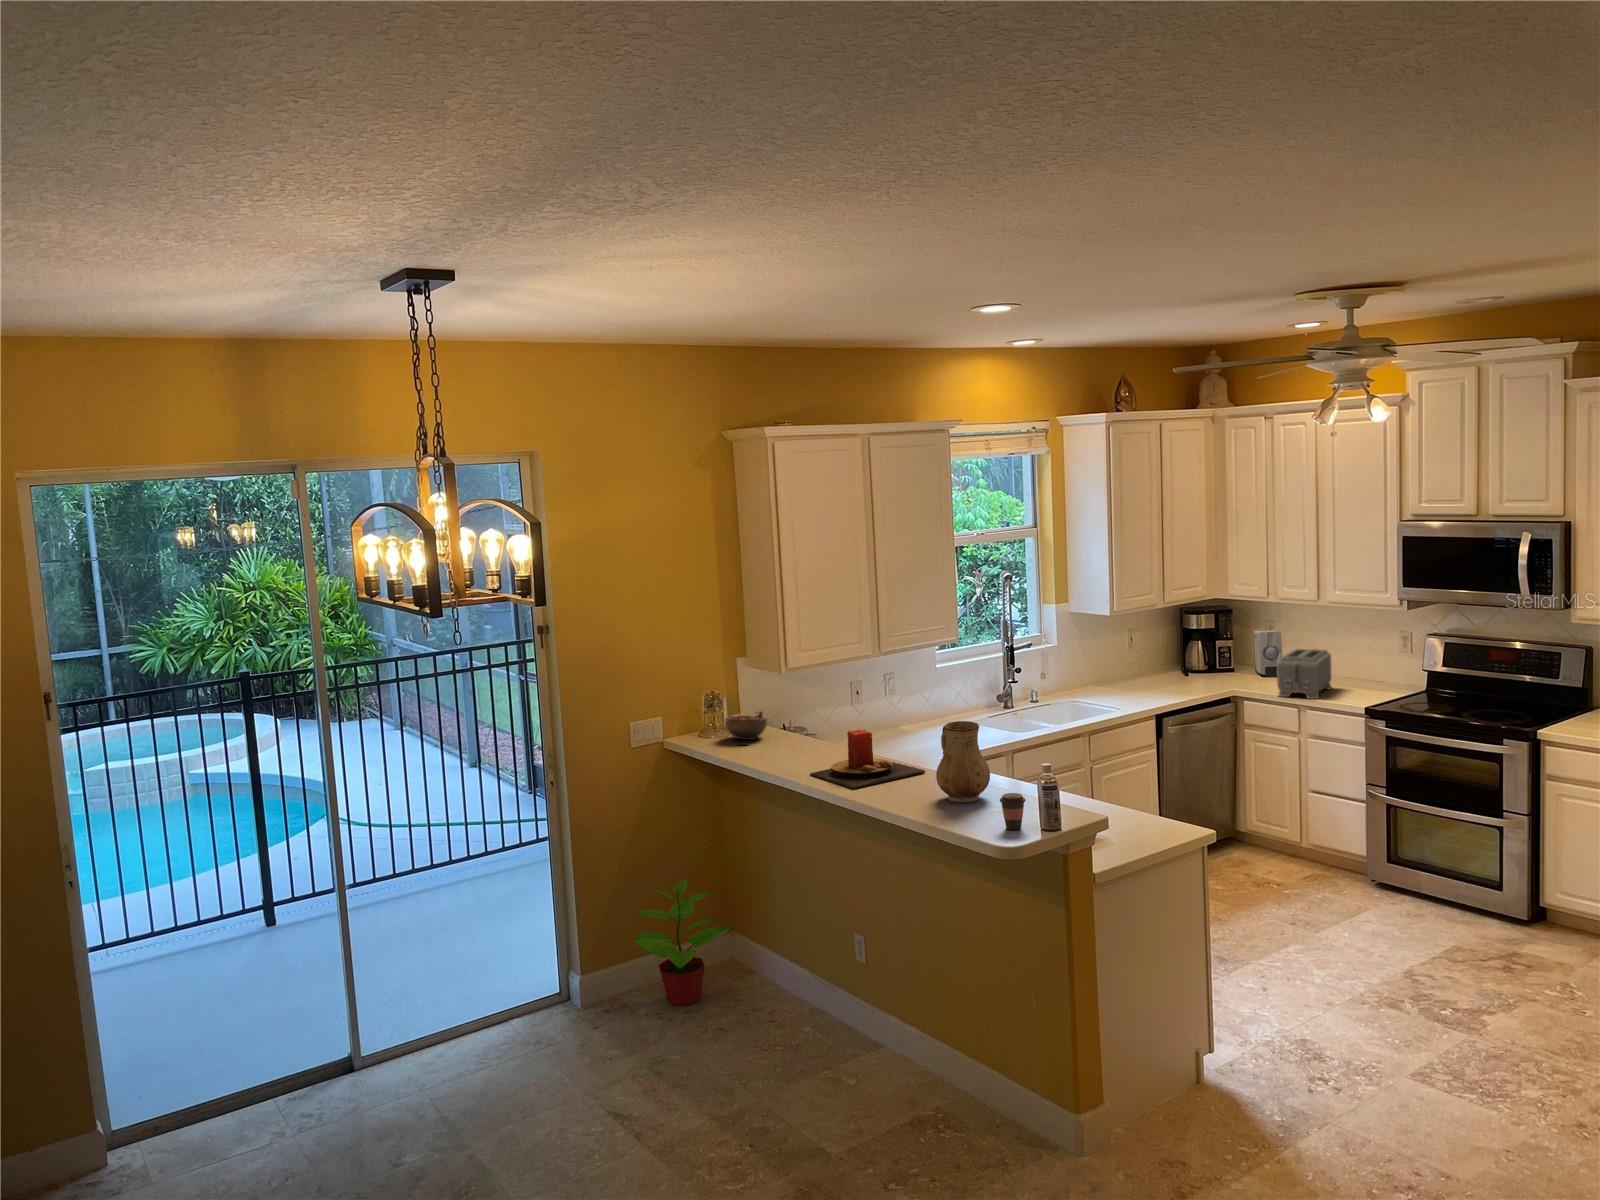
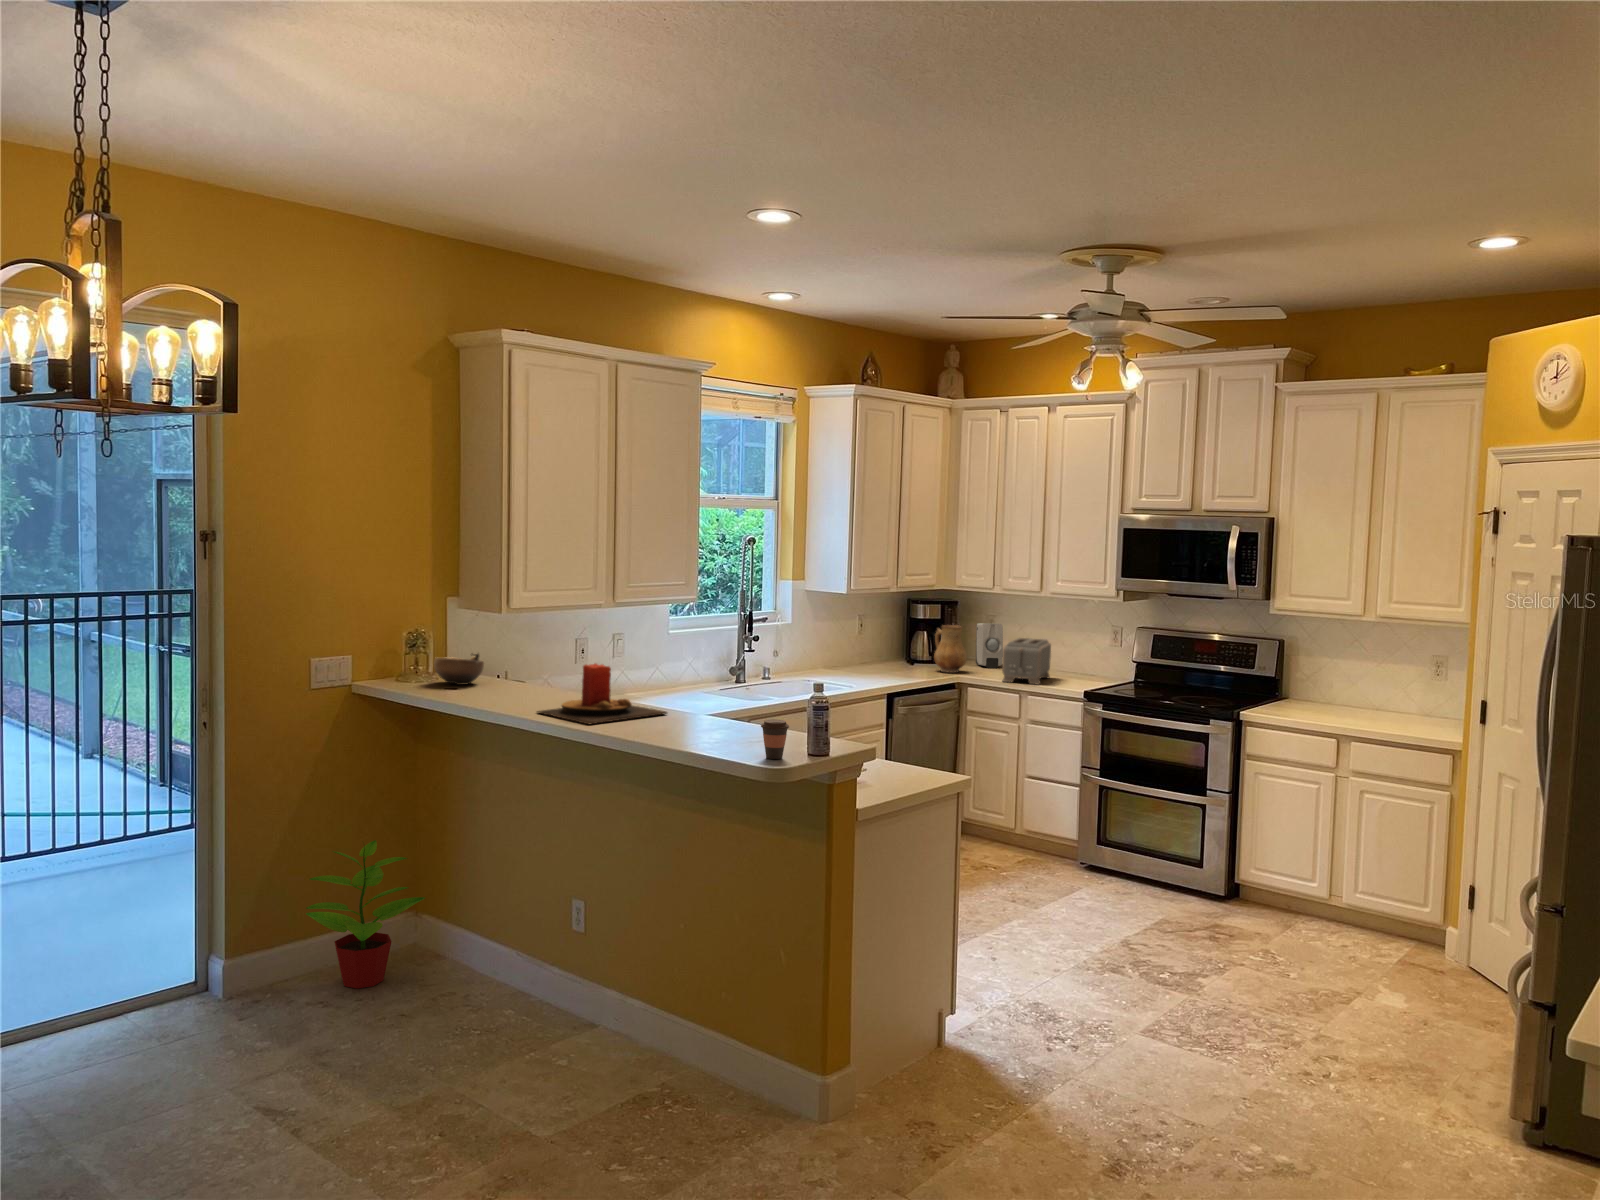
ceramic pitcher: present [936,721,990,802] -> present [934,625,967,673]

